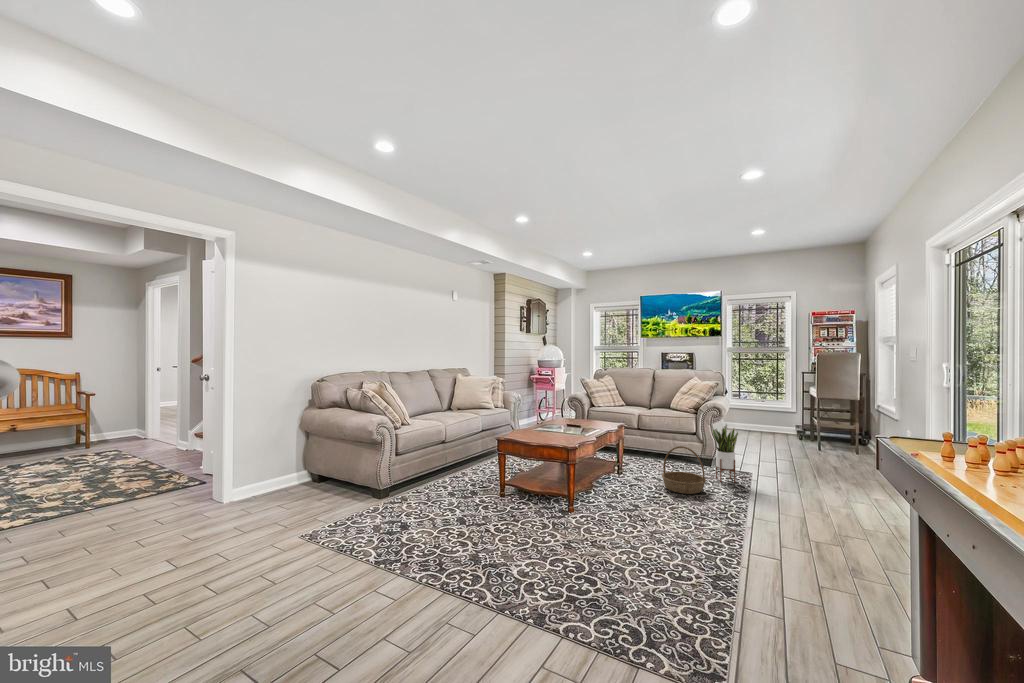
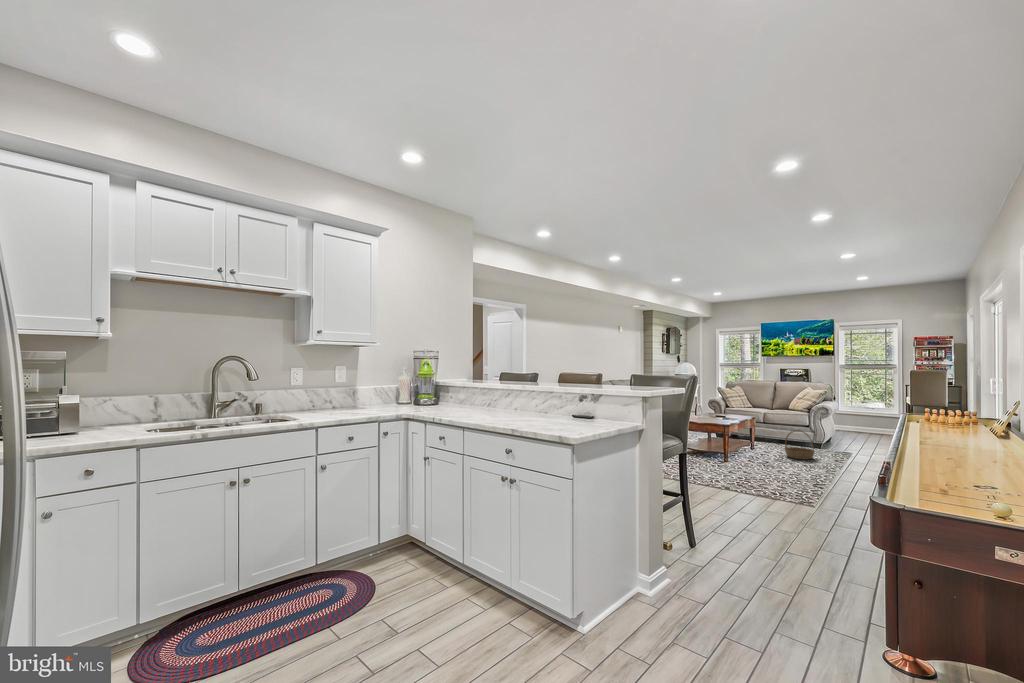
potted plant: present [711,423,738,483] -> none [818,416,839,456]

